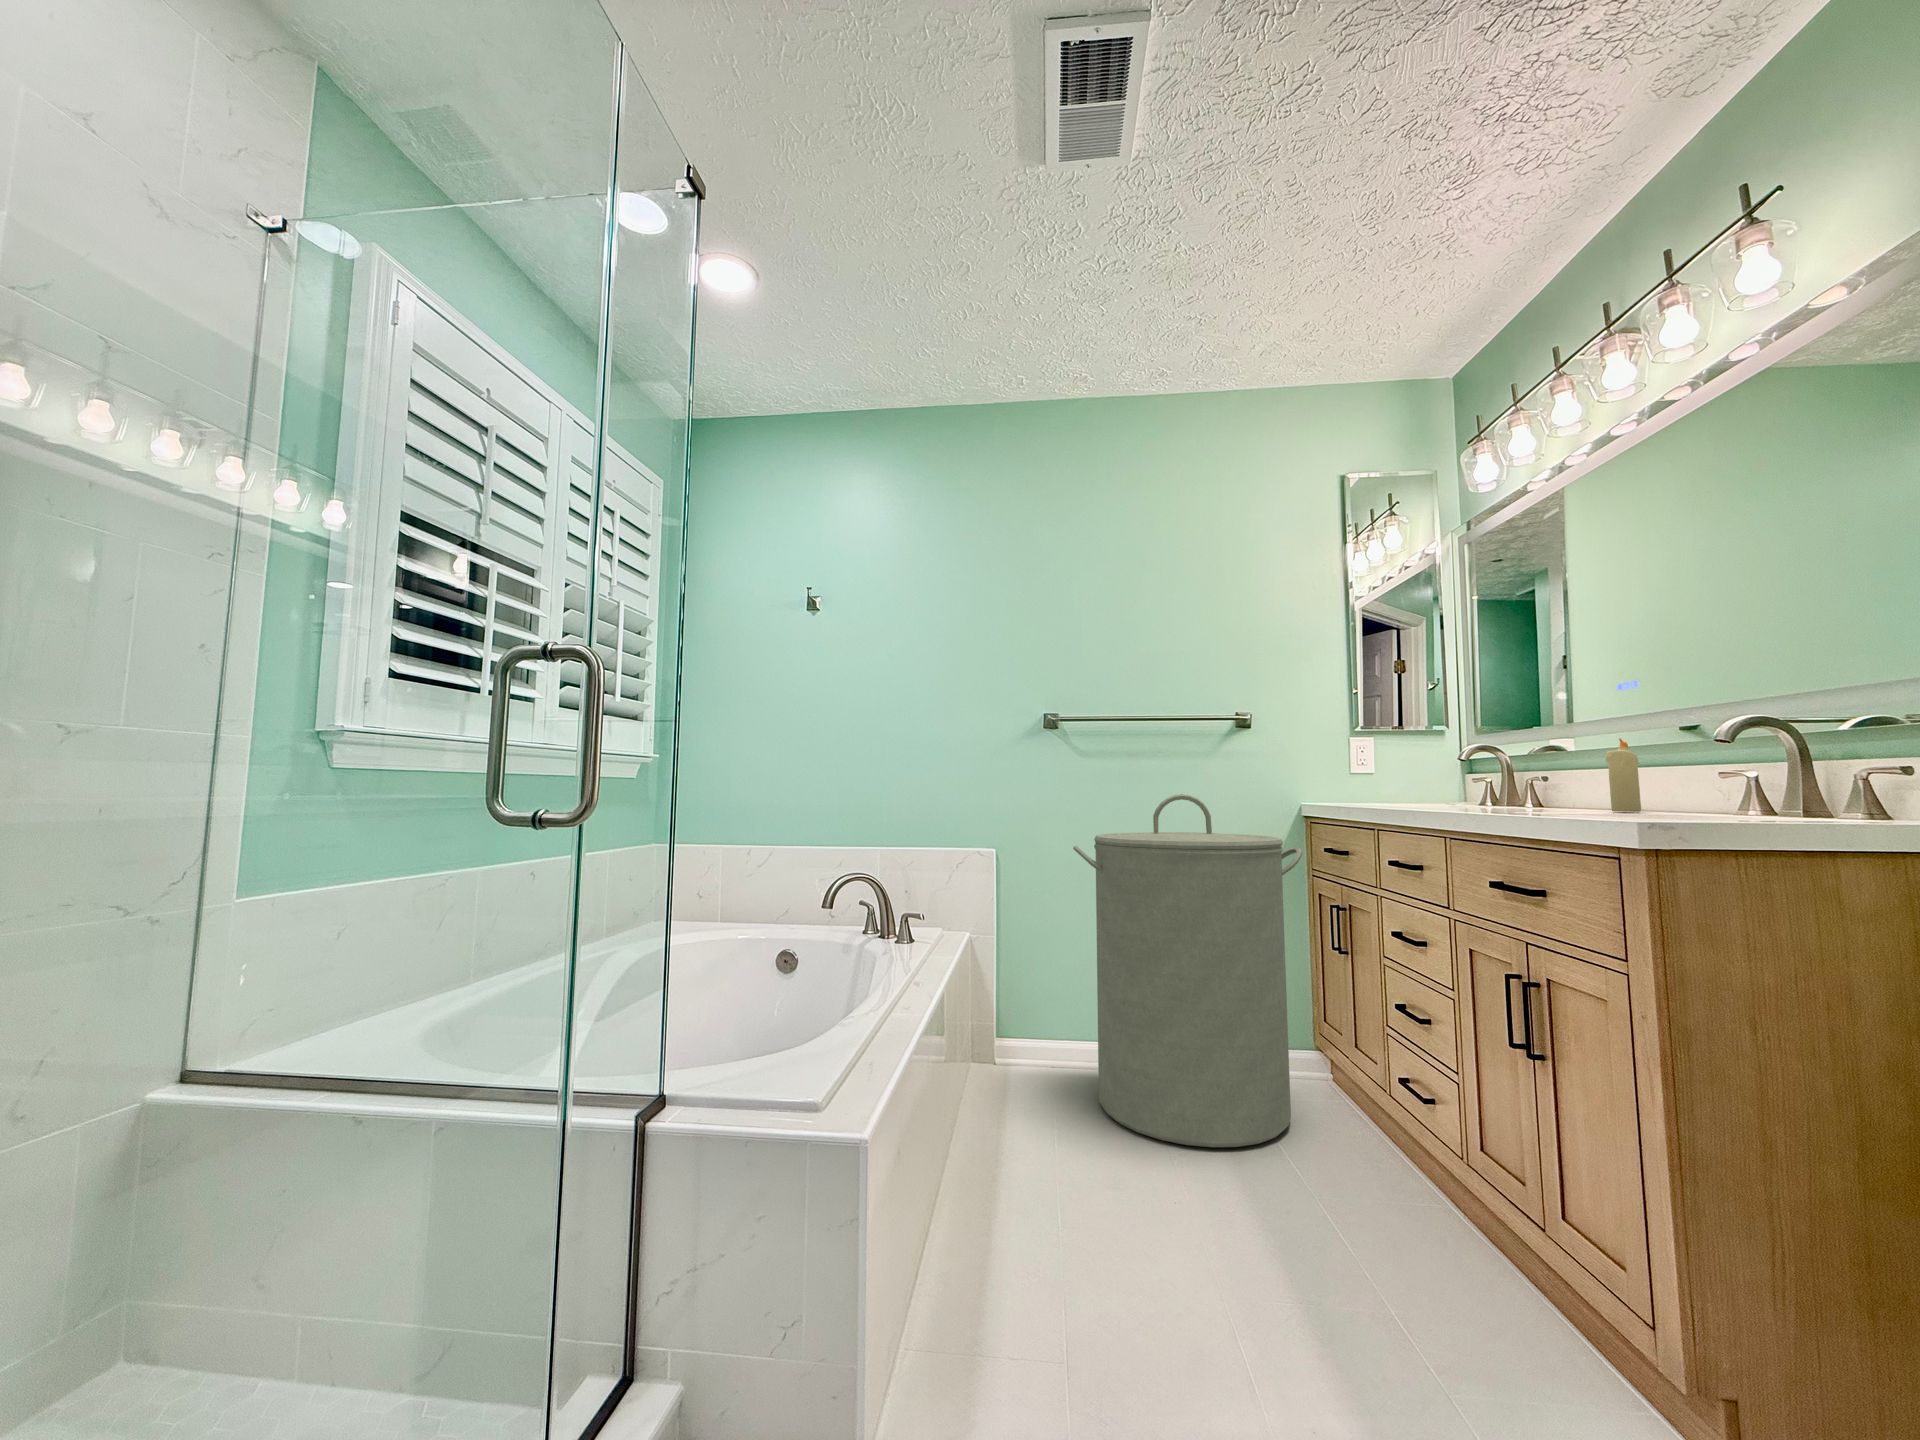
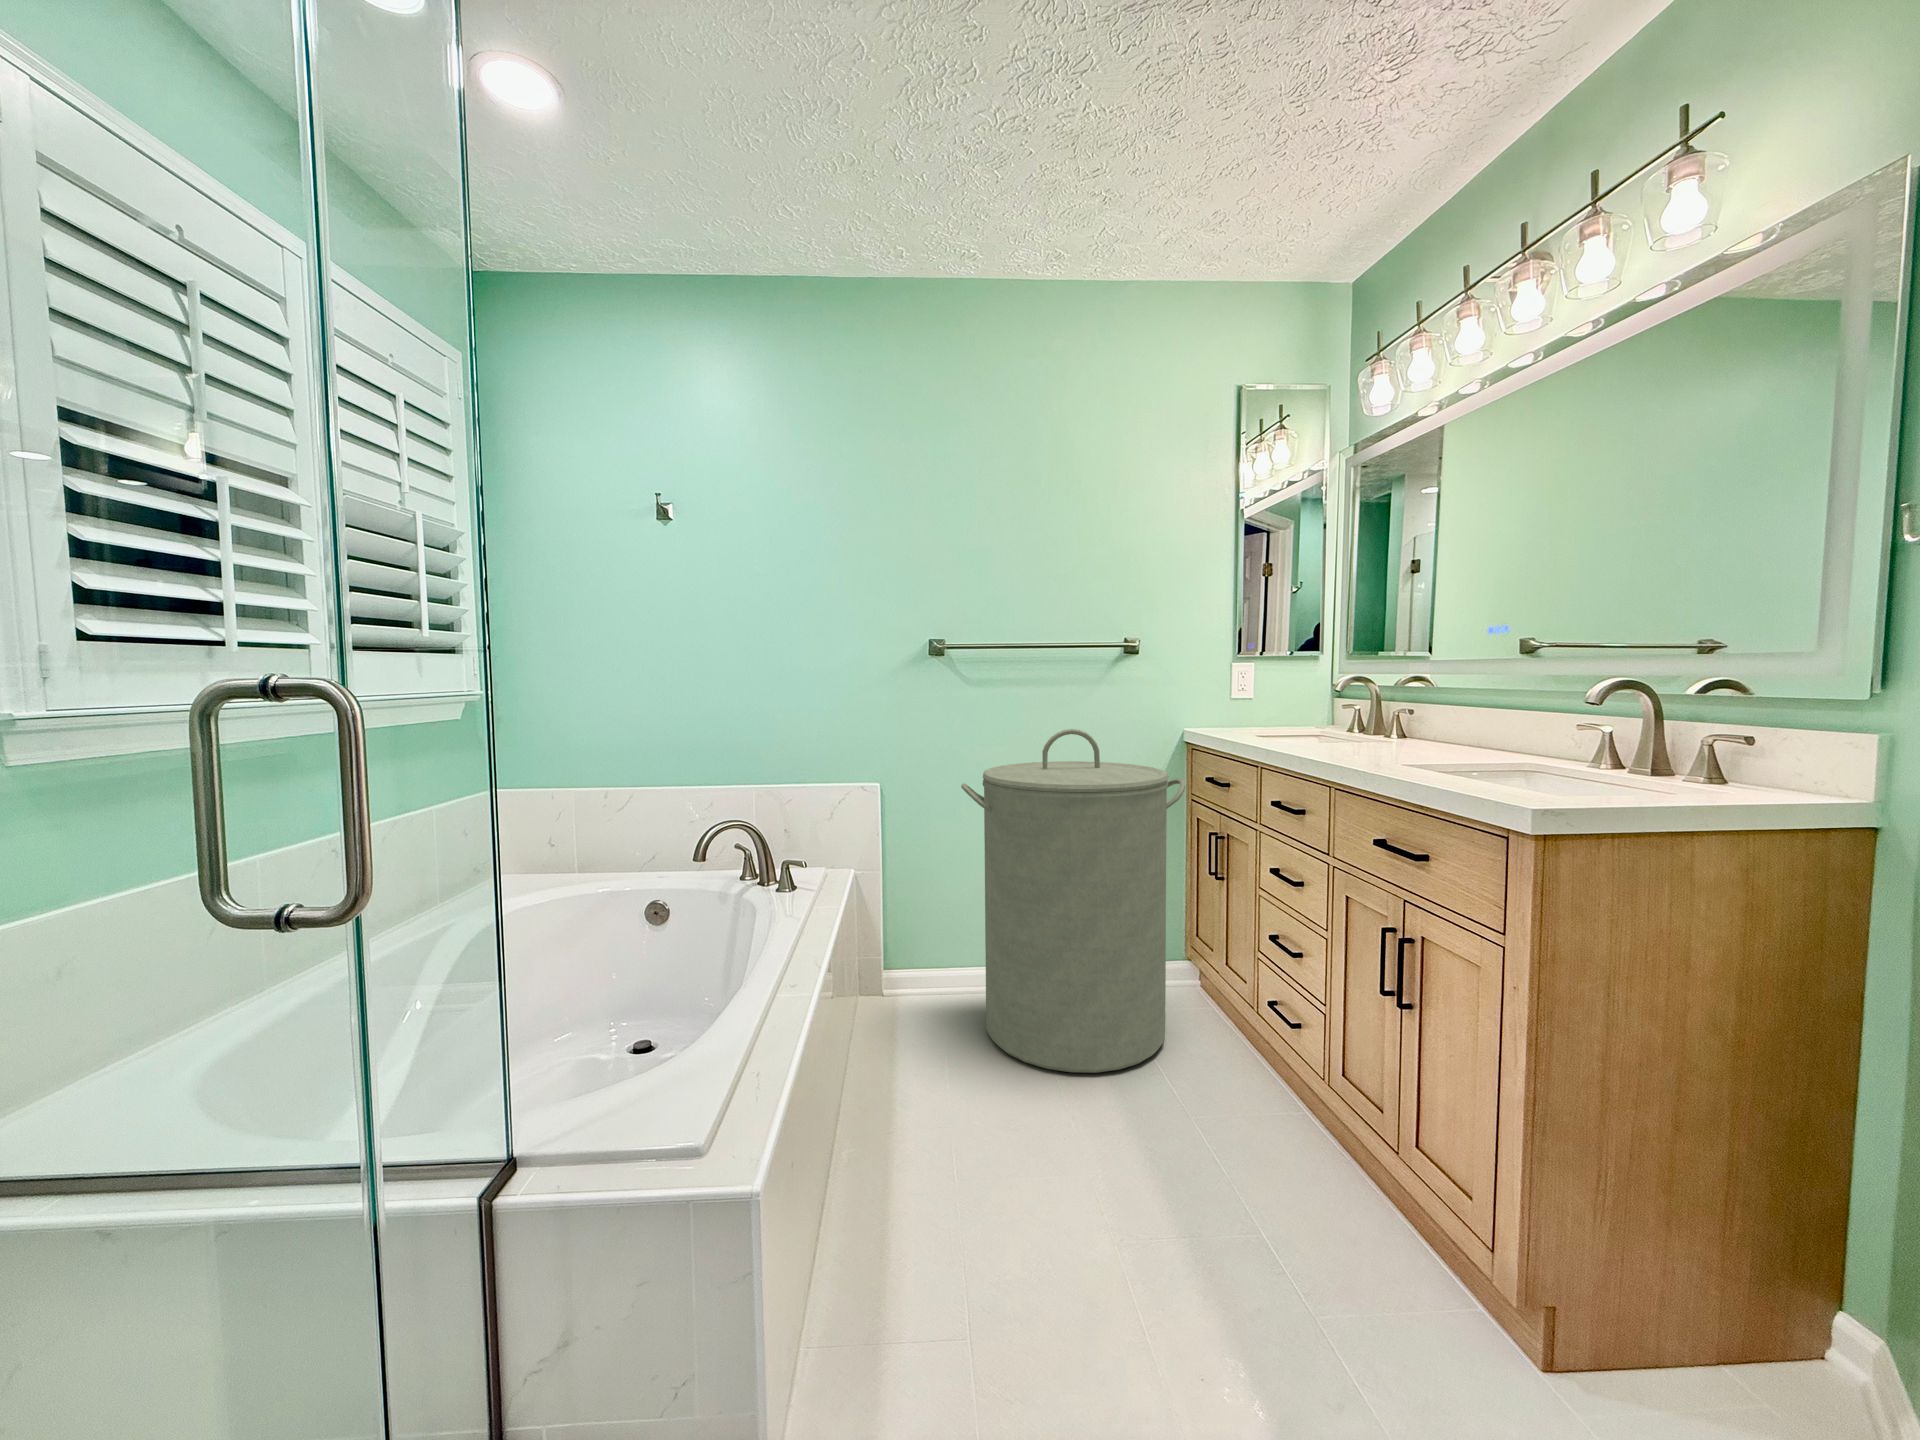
candle: present [1606,738,1641,812] -> none [1480,690,1509,763]

